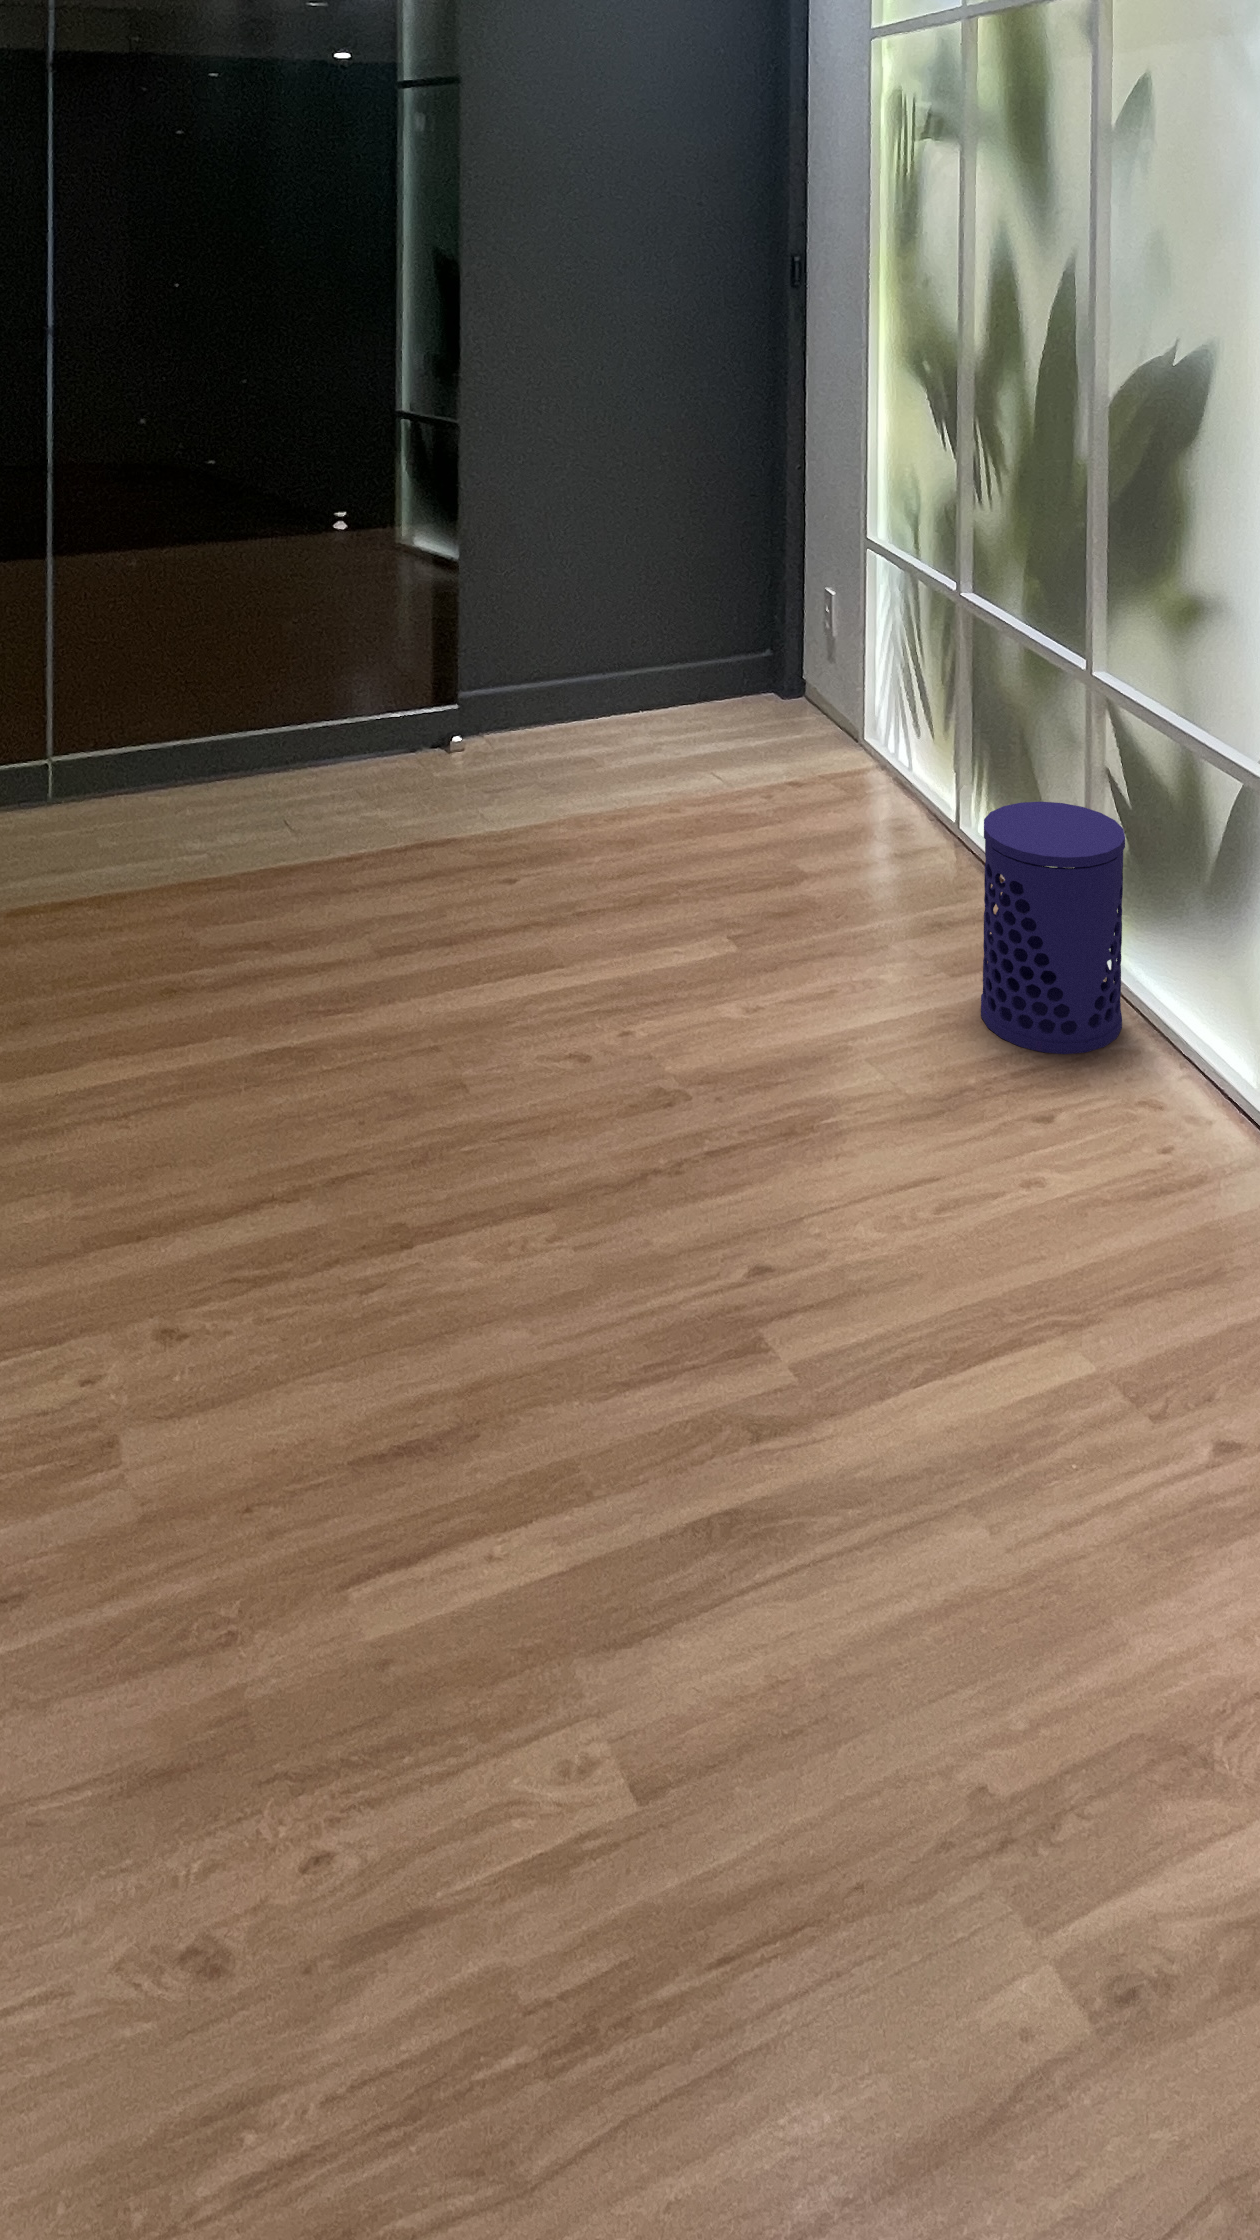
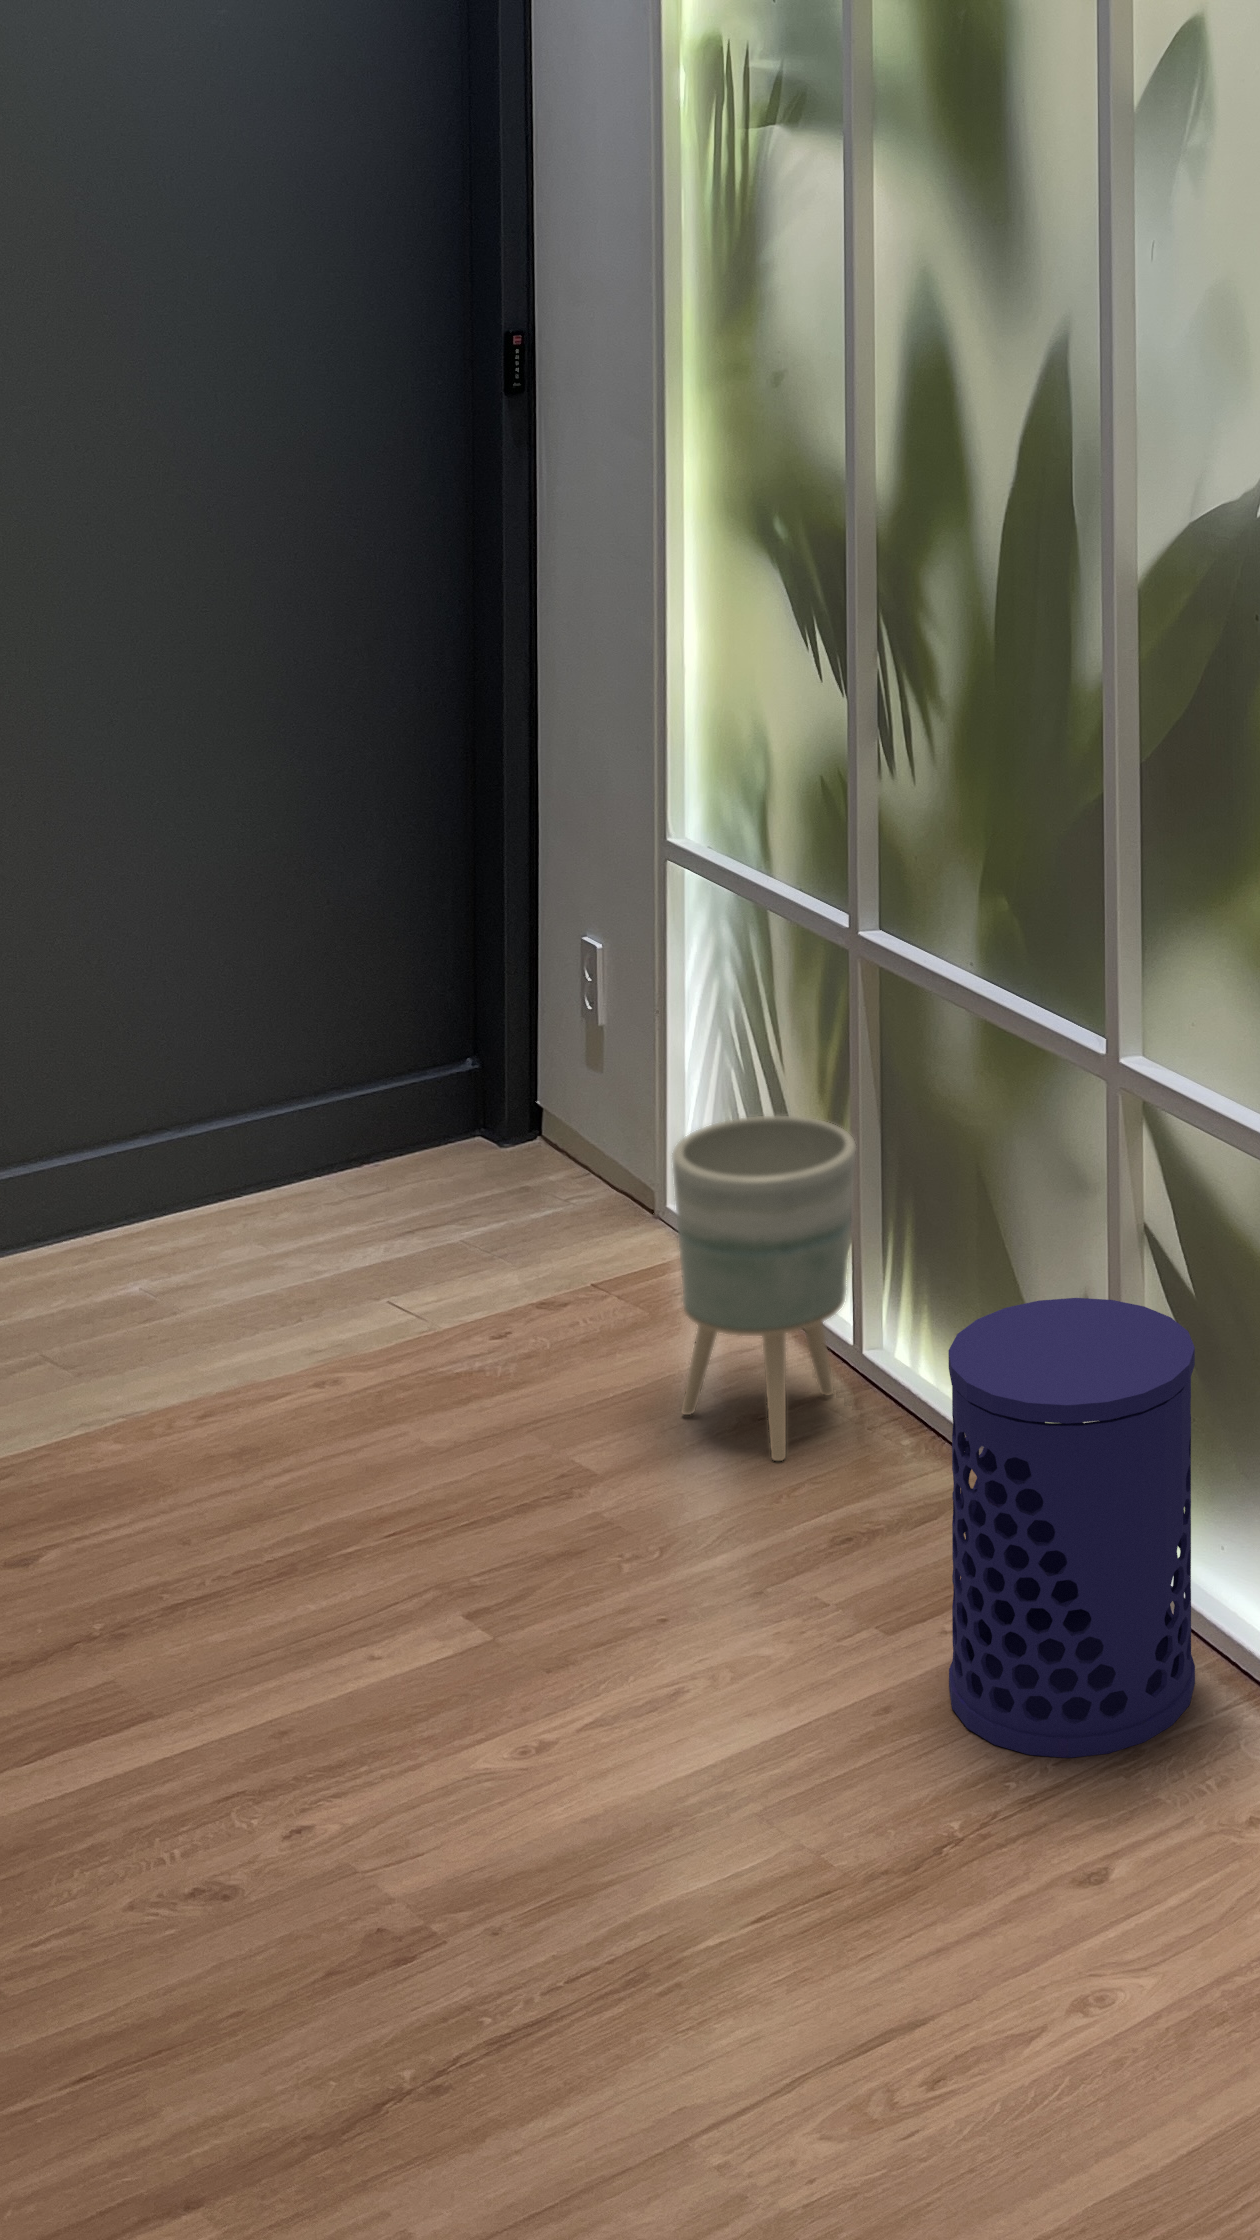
planter: none [855,690,956,878] -> present [672,1116,856,1461]

